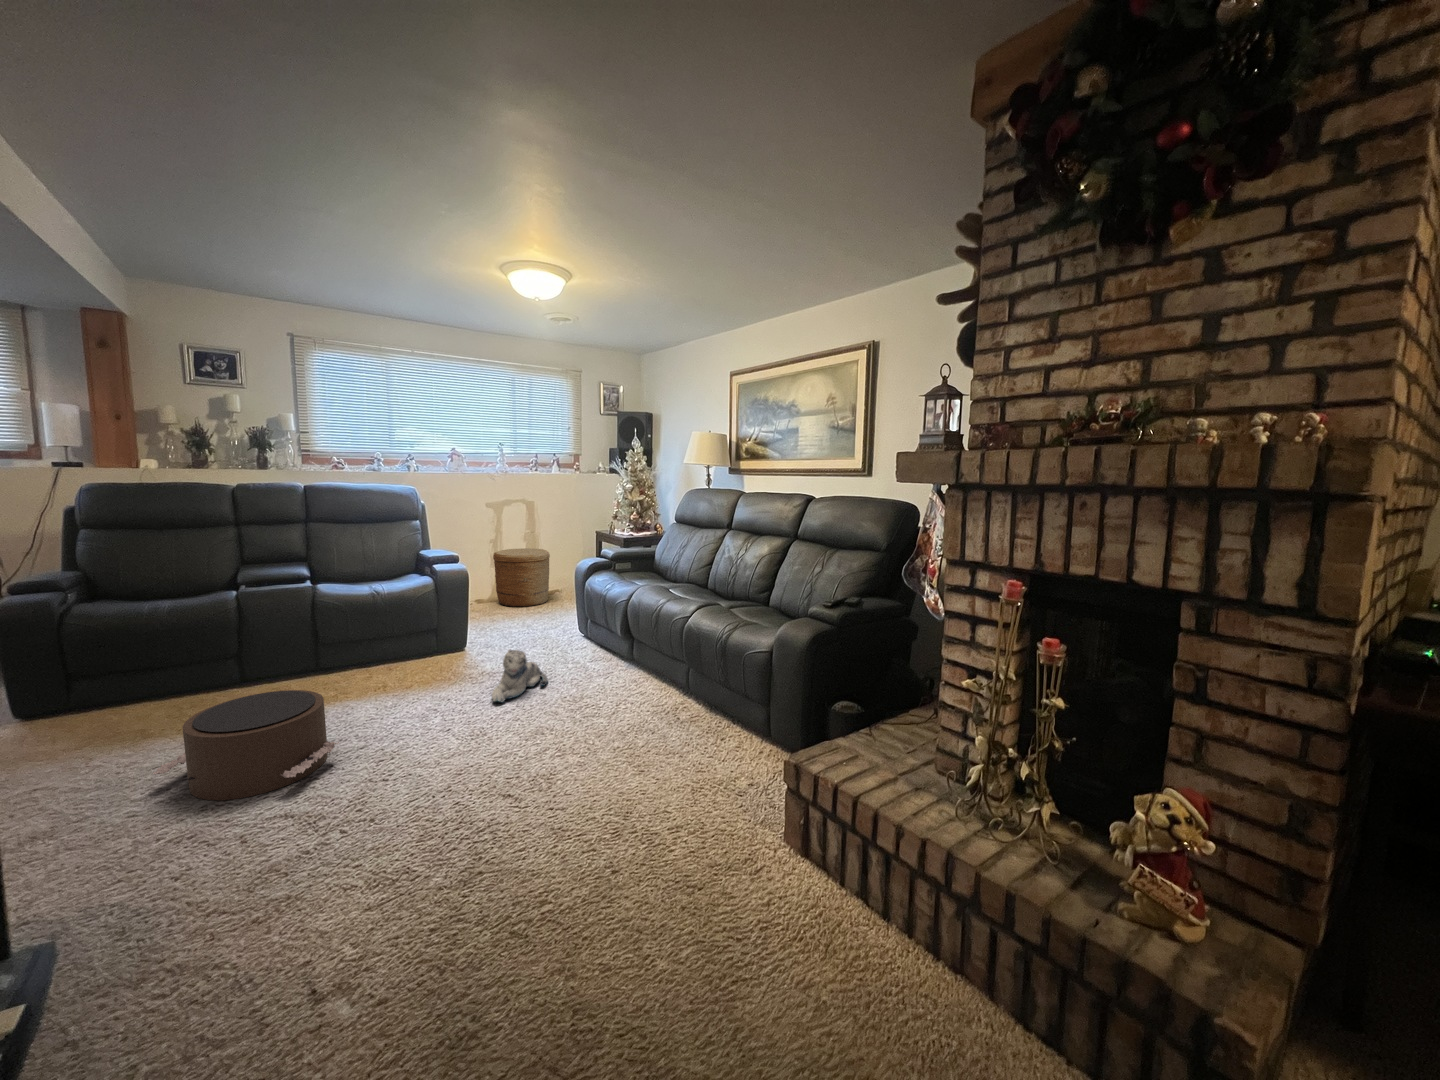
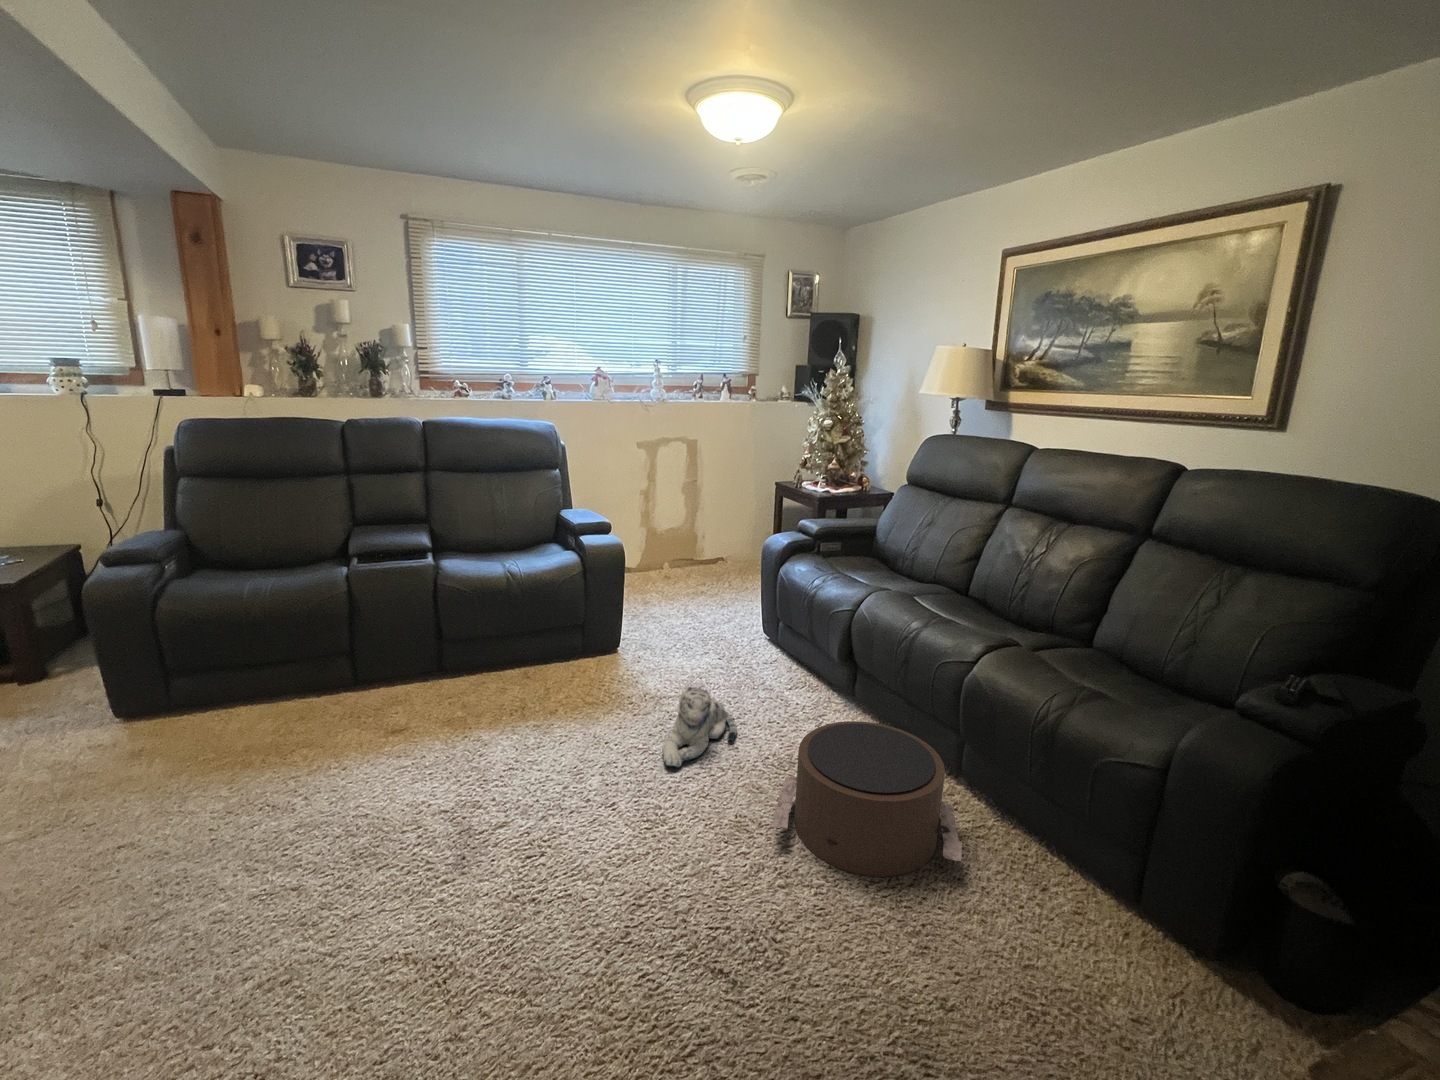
woven basket: present [493,548,550,607] -> none [645,505,717,586]
pouf: present [153,690,339,800] -> present [773,721,962,877]

